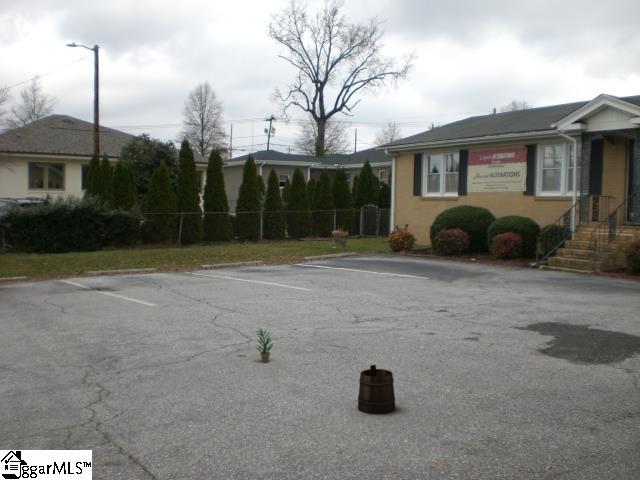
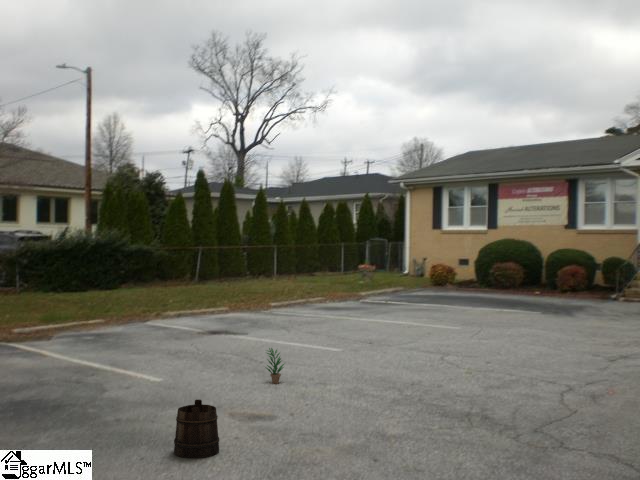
bucket: present [358,365,395,414] -> present [174,400,219,458]

